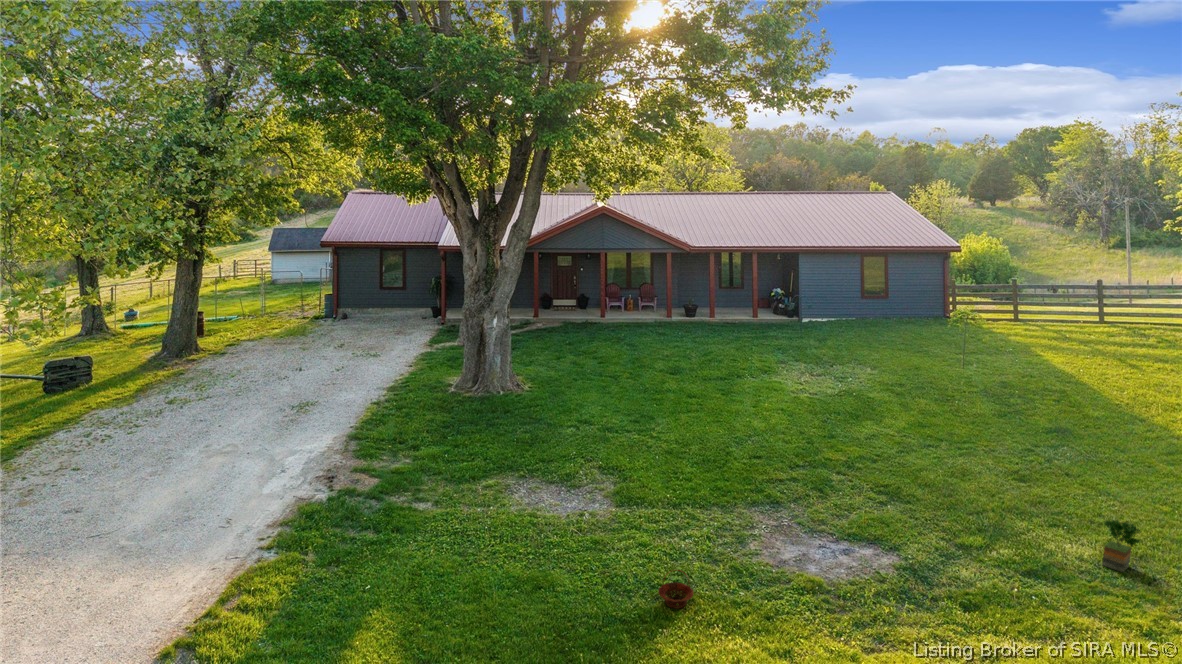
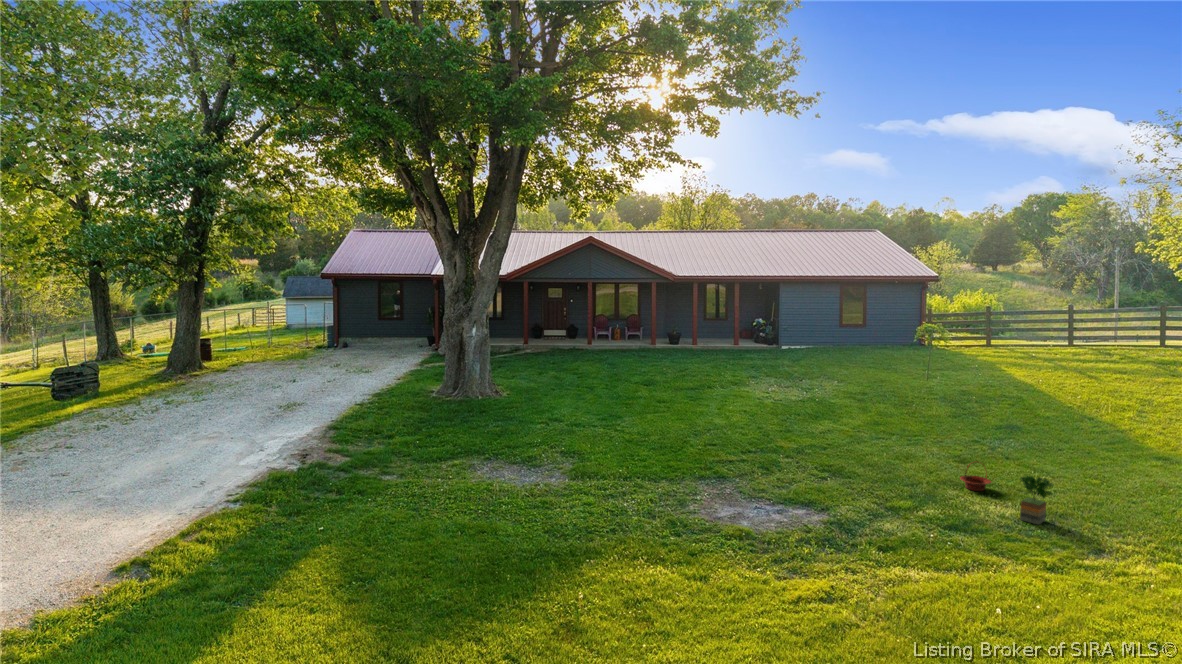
basket: present [658,570,693,608] -> present [960,462,991,491]

